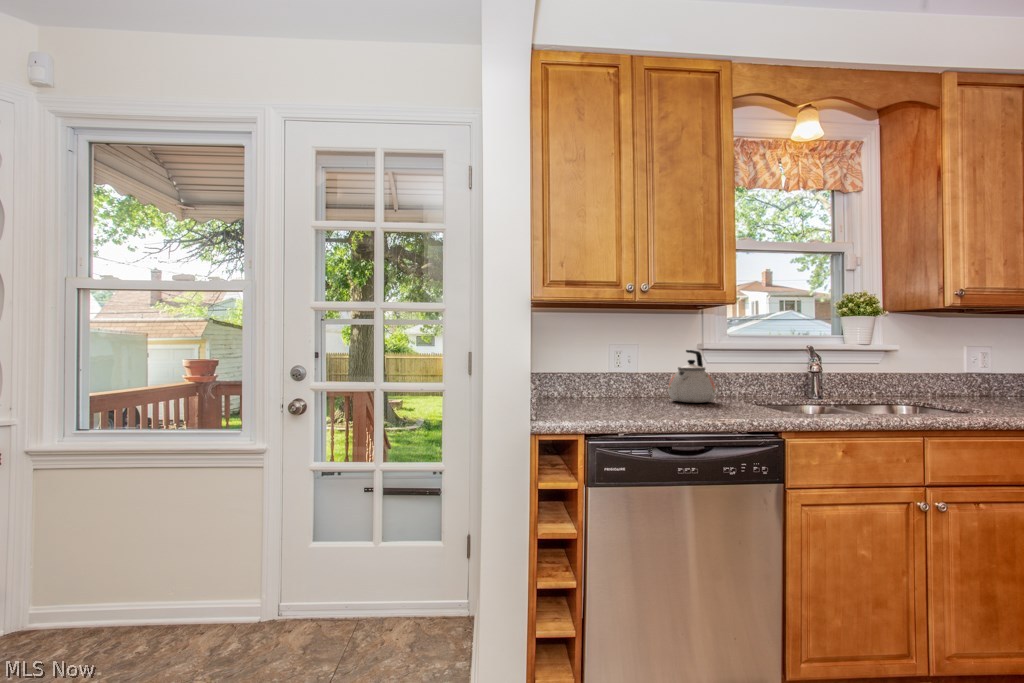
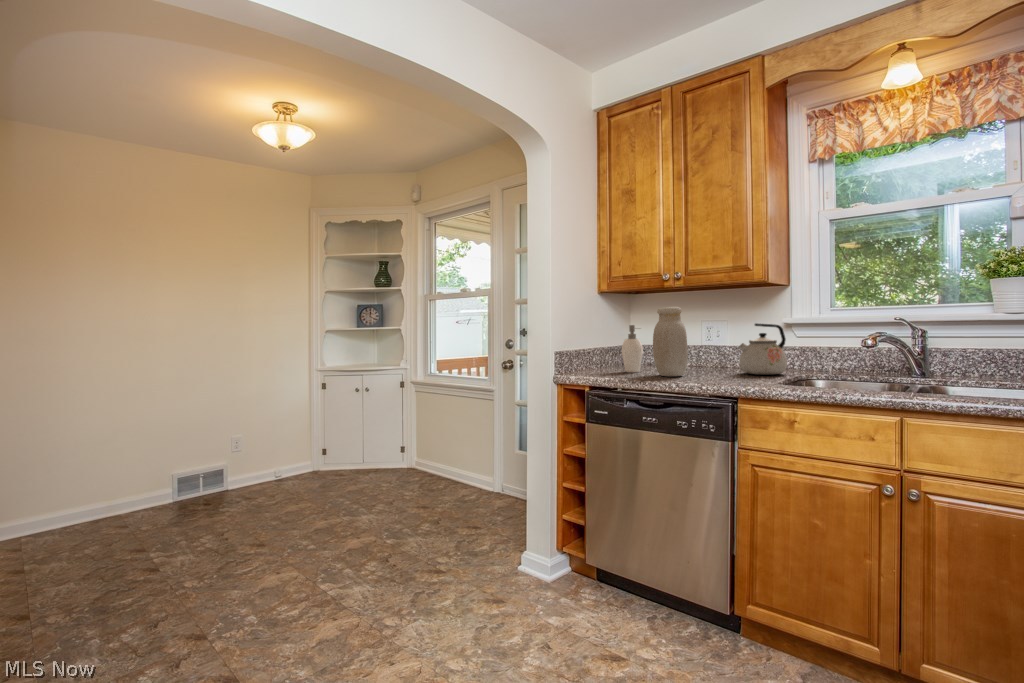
jar: none [625,328,671,413] -> present [653,307,688,377]
soap dispenser: none [569,350,604,411] -> present [622,325,643,372]

